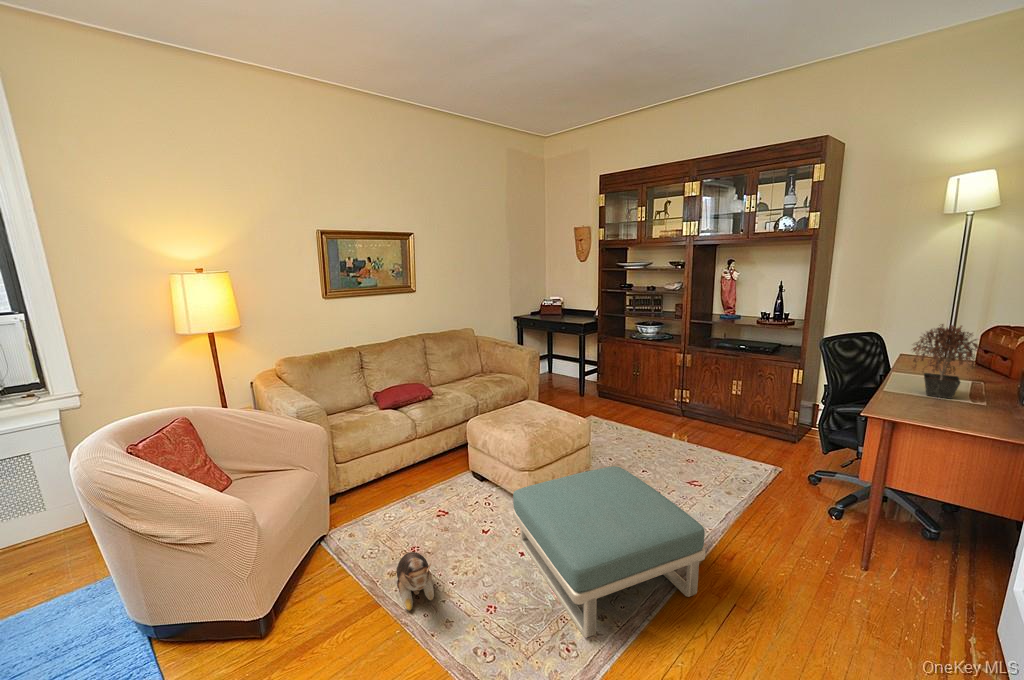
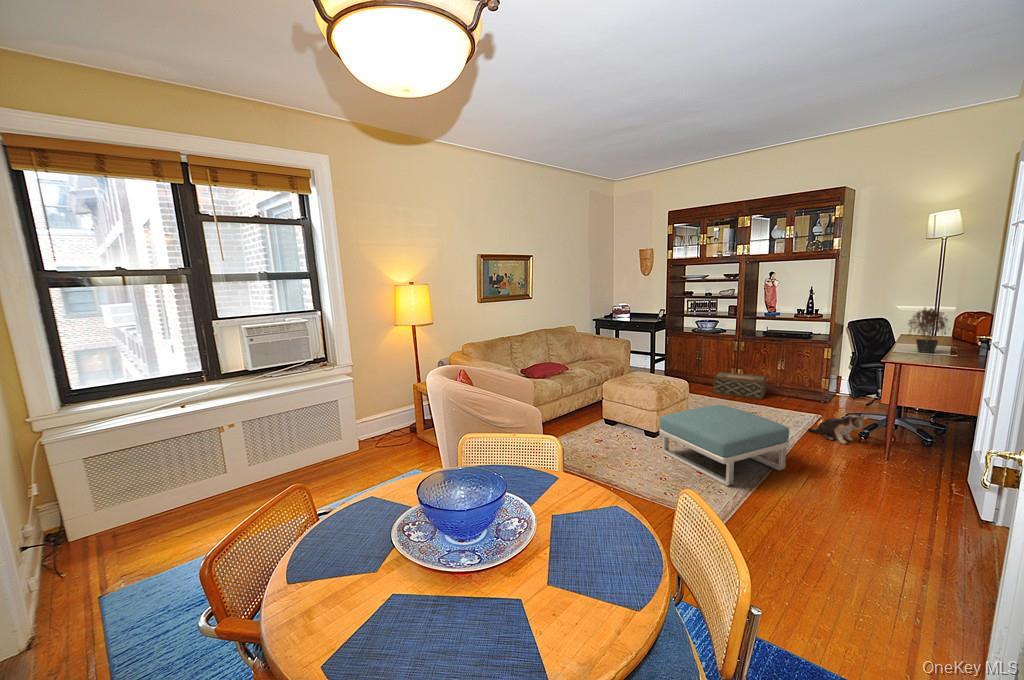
woven basket: none [647,393,717,435] -> present [713,372,766,399]
plush toy: present [397,552,434,611] -> present [808,414,868,444]

